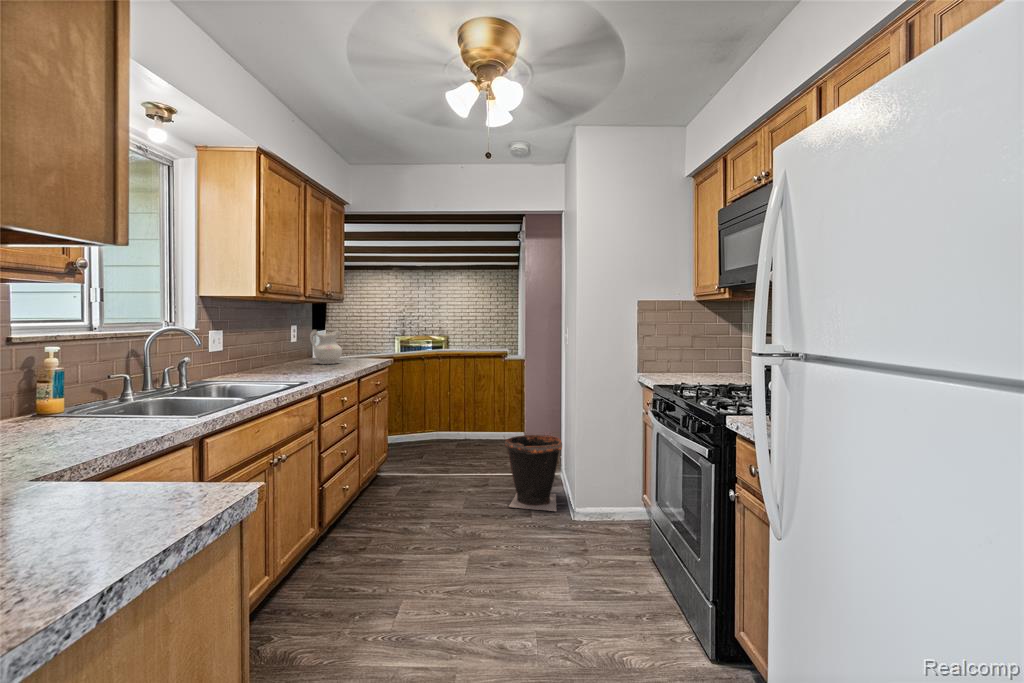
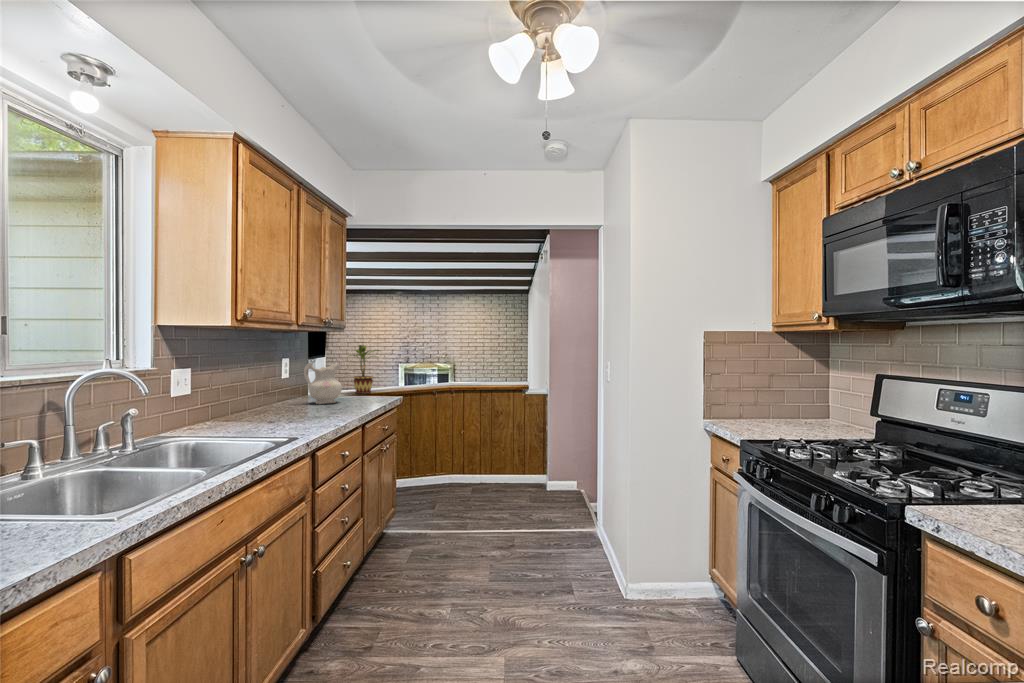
potted plant: none [346,316,377,358] -> present [353,345,379,394]
waste bin: present [504,435,562,511] -> none [536,489,608,589]

